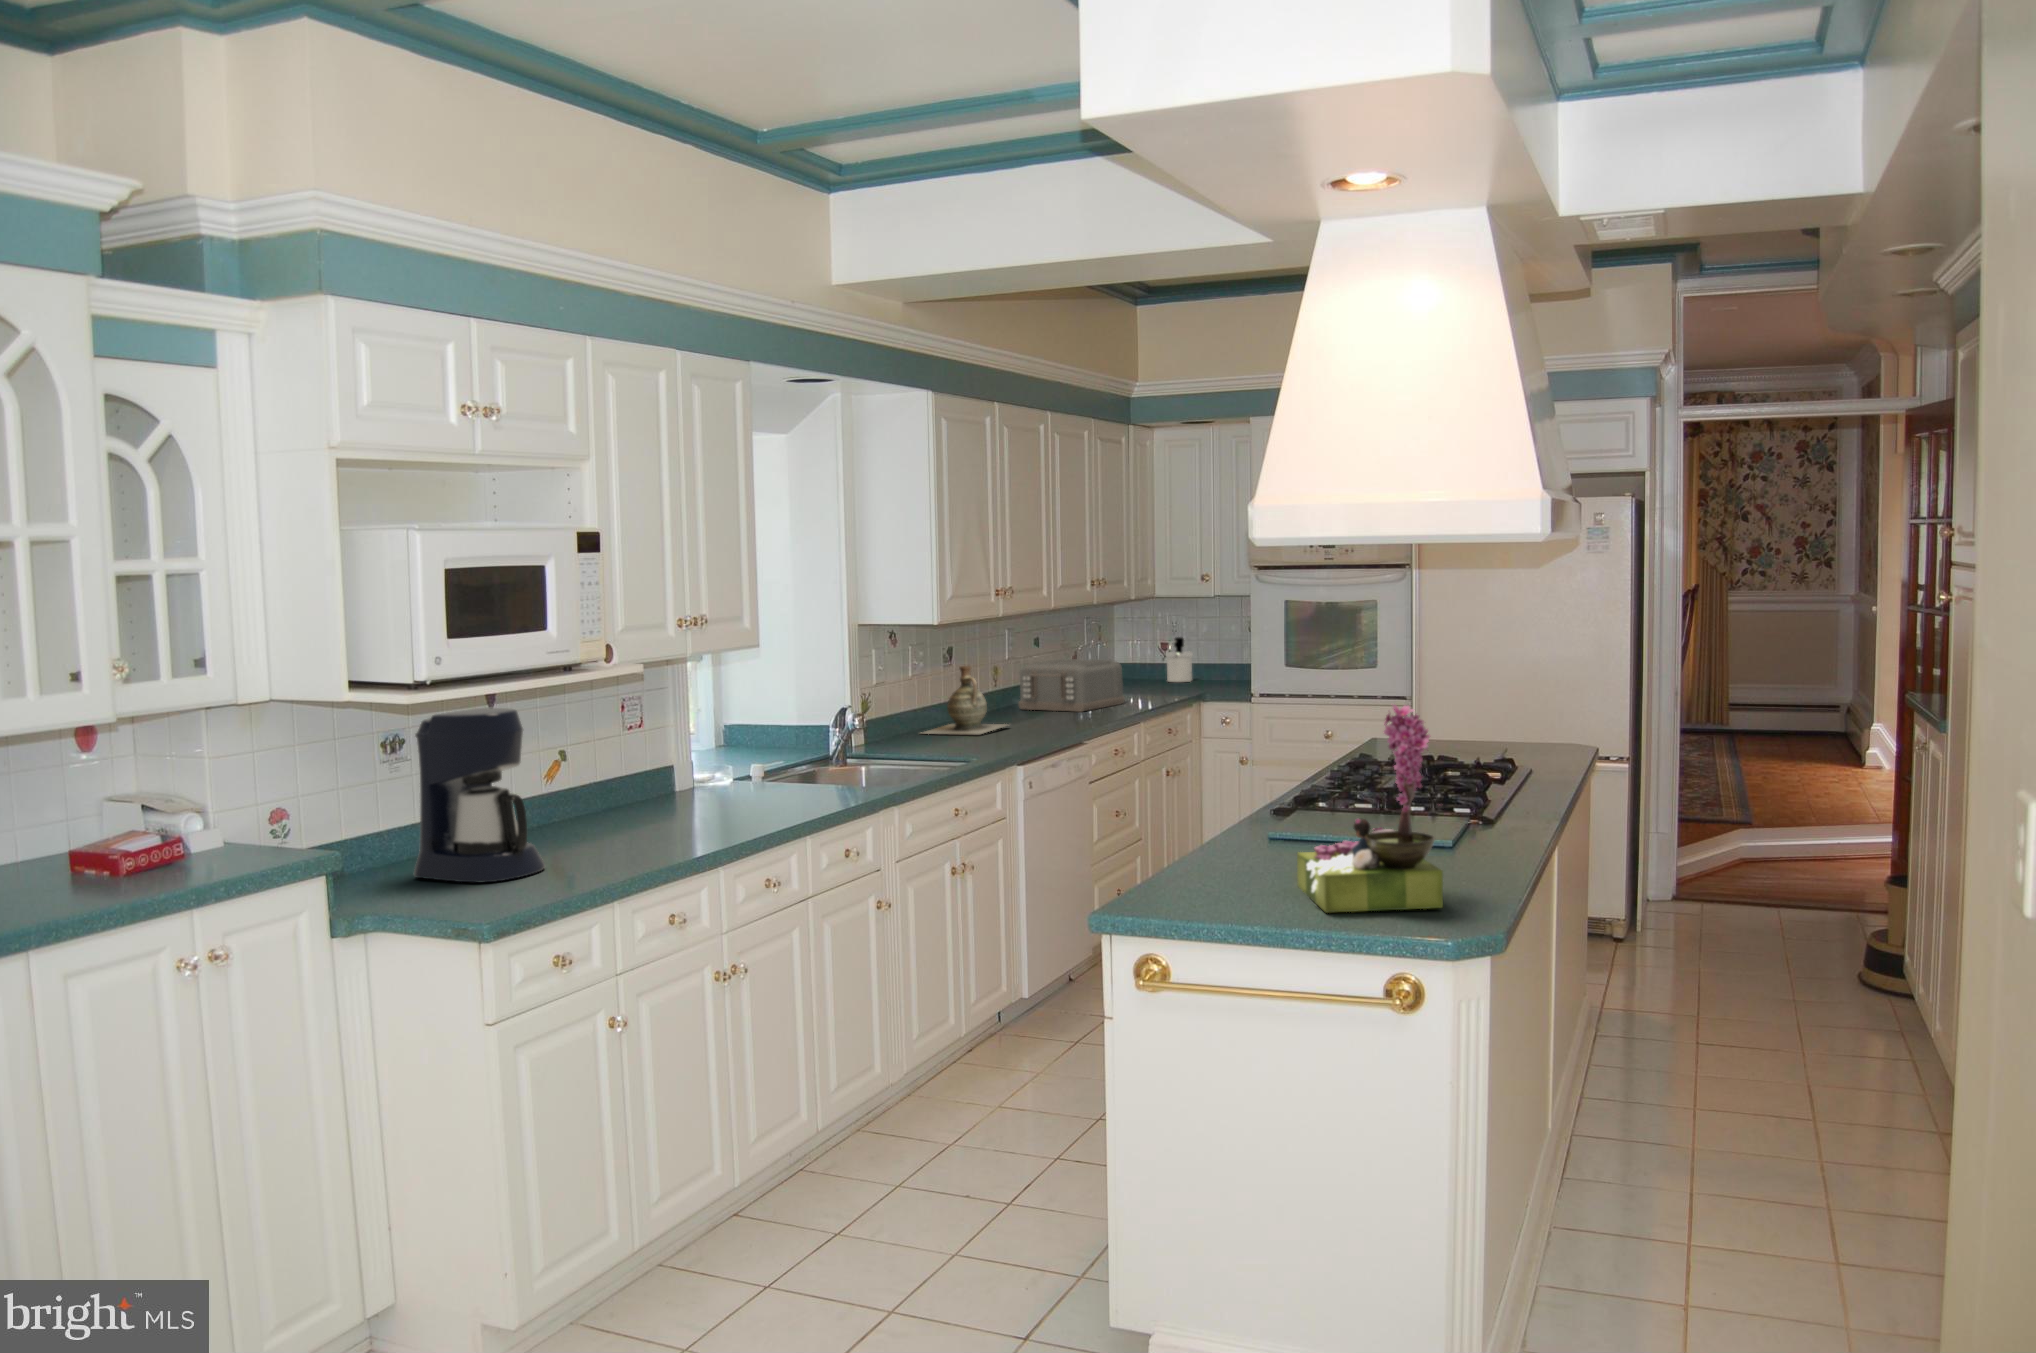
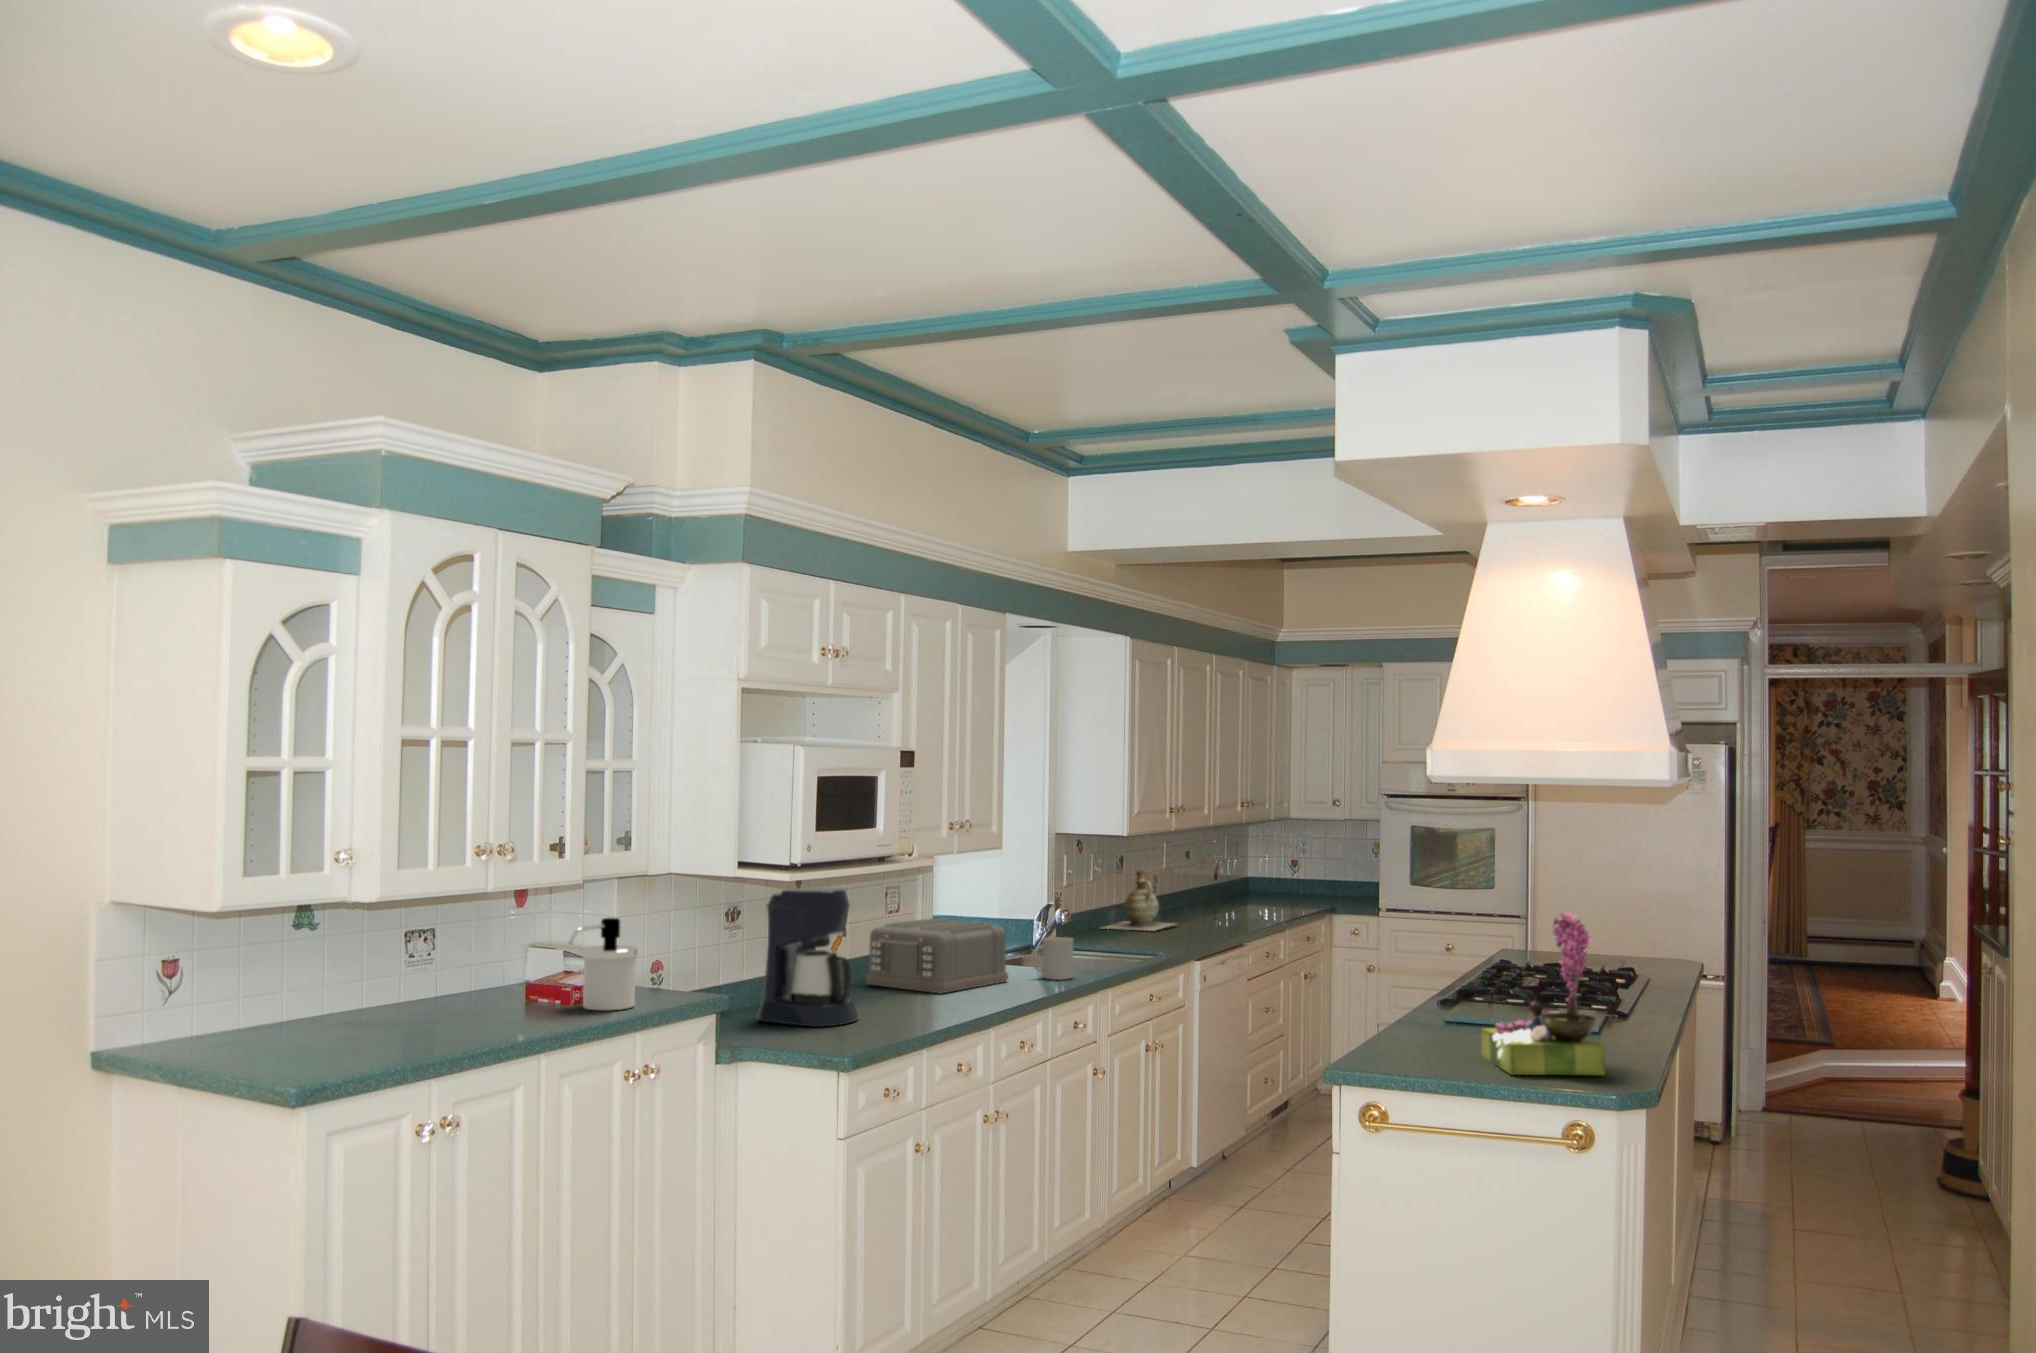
soap dispenser: present [1166,637,1193,682] -> present [569,918,638,1010]
toaster: present [1019,659,1125,712] -> present [866,919,1008,993]
mug: none [795,752,848,803] -> present [1031,937,1073,980]

